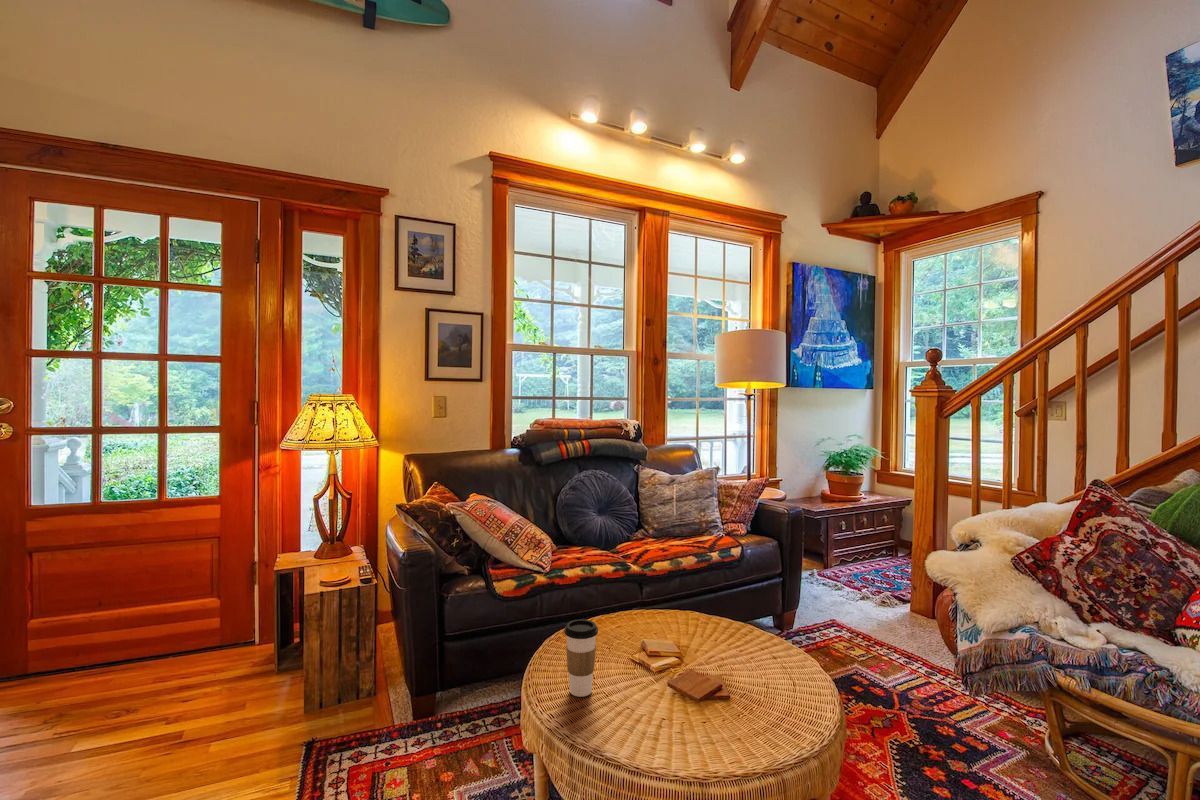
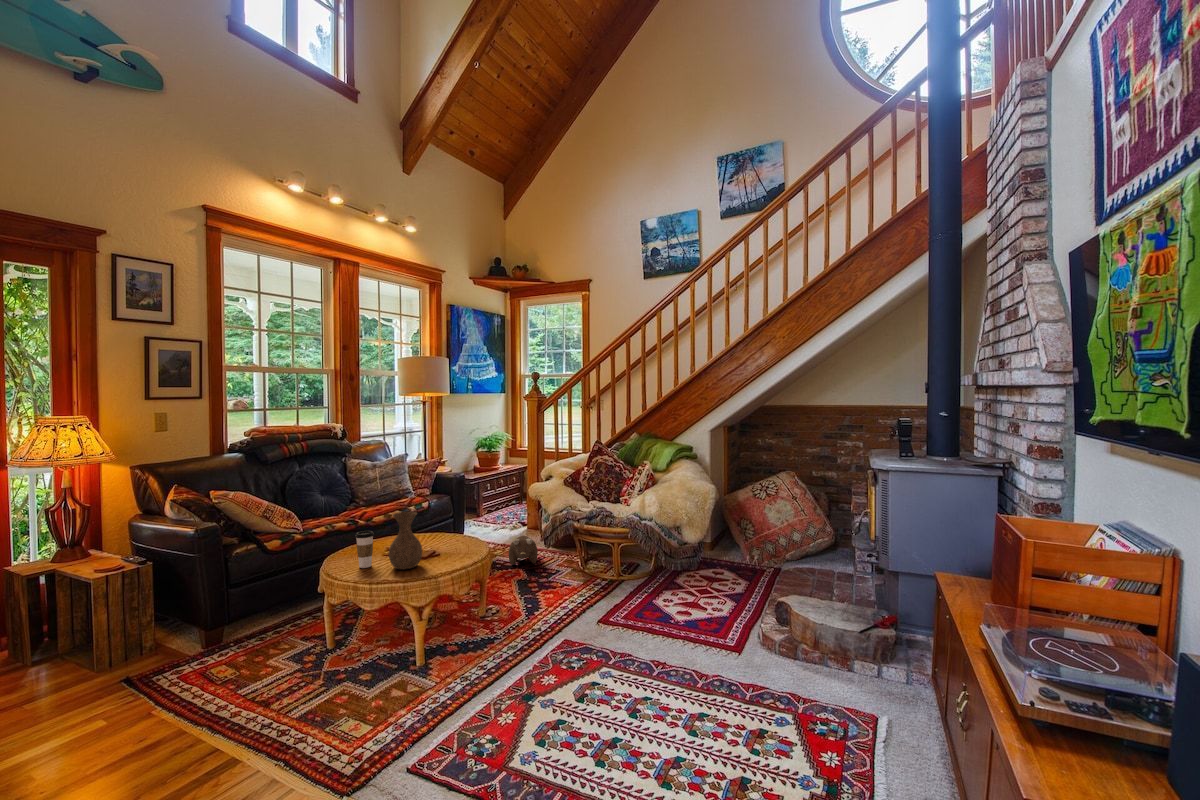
vase: none [614,601,682,734] -> present [389,512,422,570]
plush toy: none [879,641,941,704] -> present [509,536,538,565]

